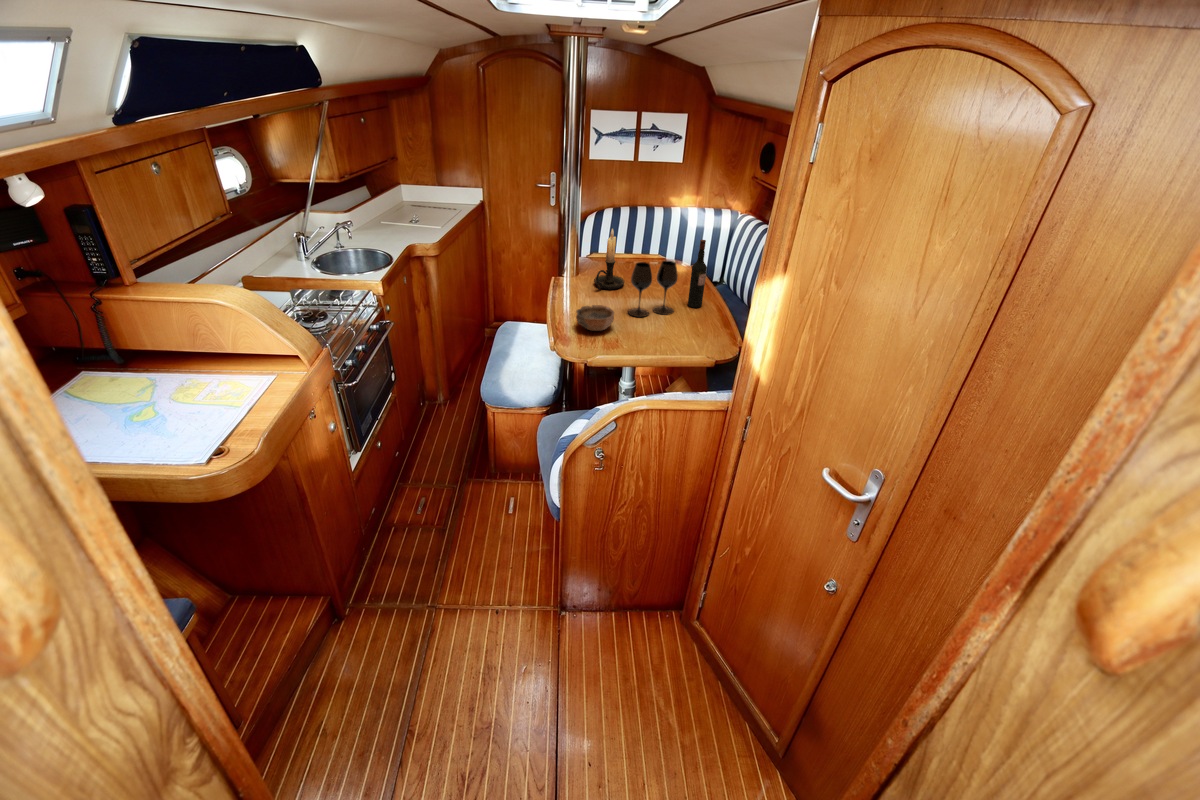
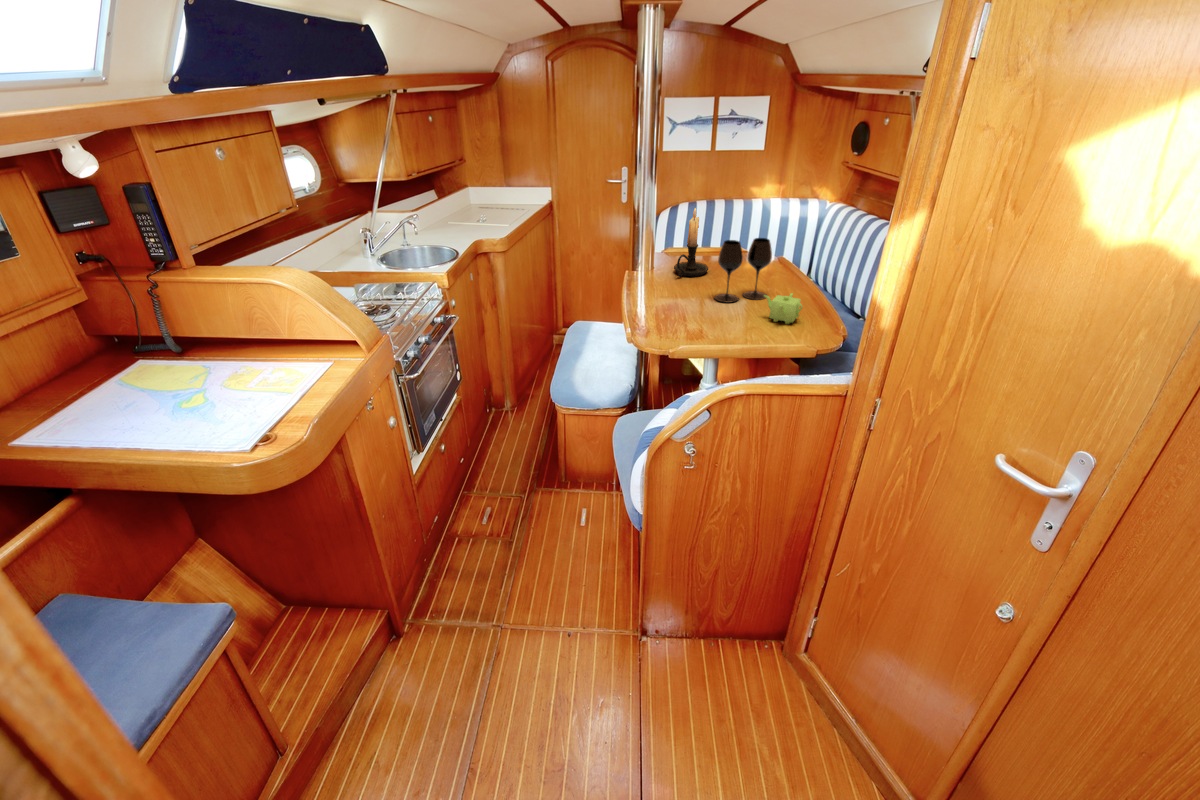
wine bottle: present [688,240,707,308] -> none [783,213,806,292]
bowl: present [576,305,614,331] -> none [657,289,701,317]
teapot: none [669,312,701,340] -> present [764,293,802,324]

